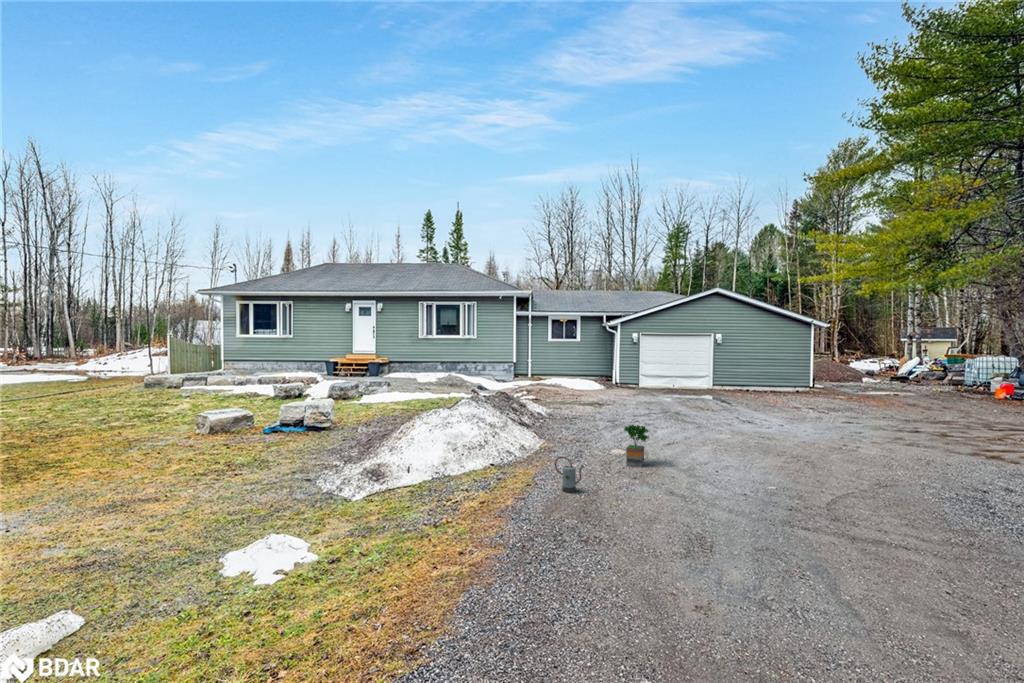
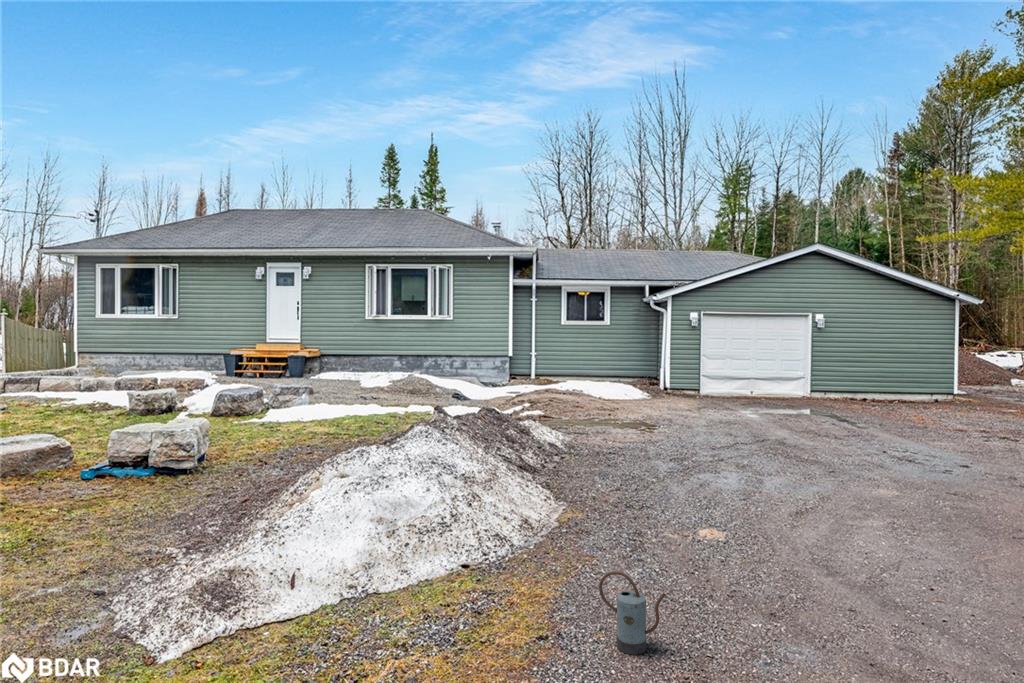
potted tree: present [624,425,649,467] -> none [724,483,782,571]

